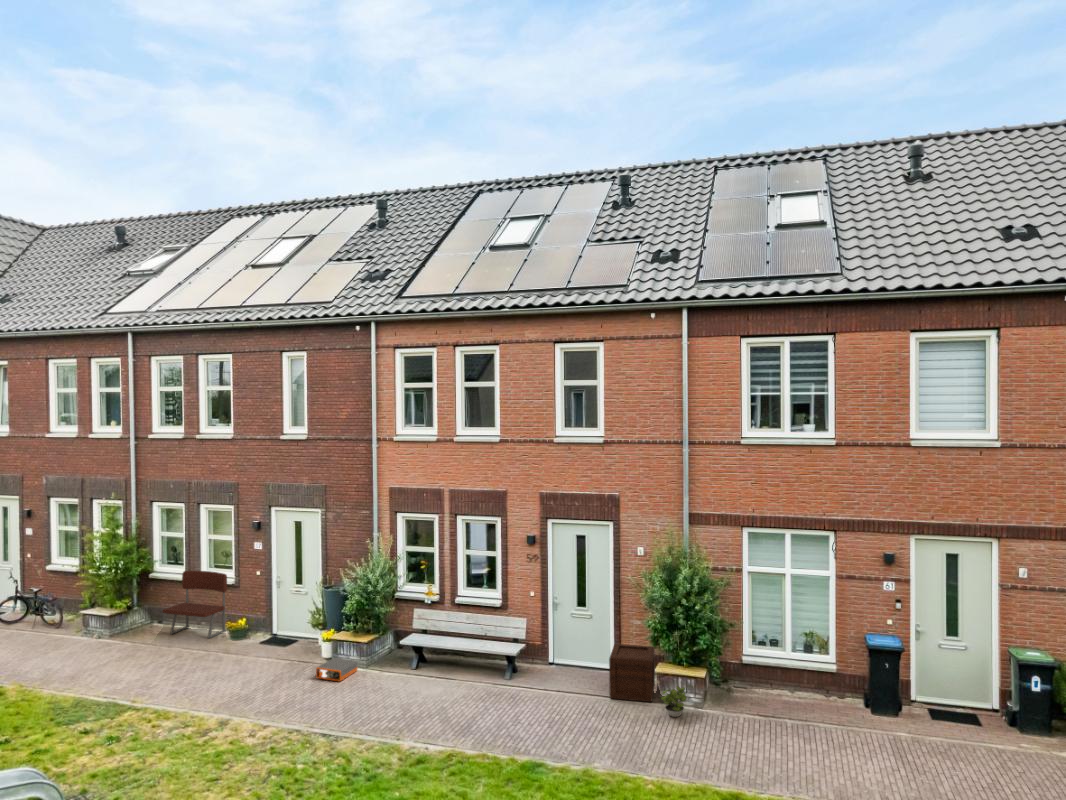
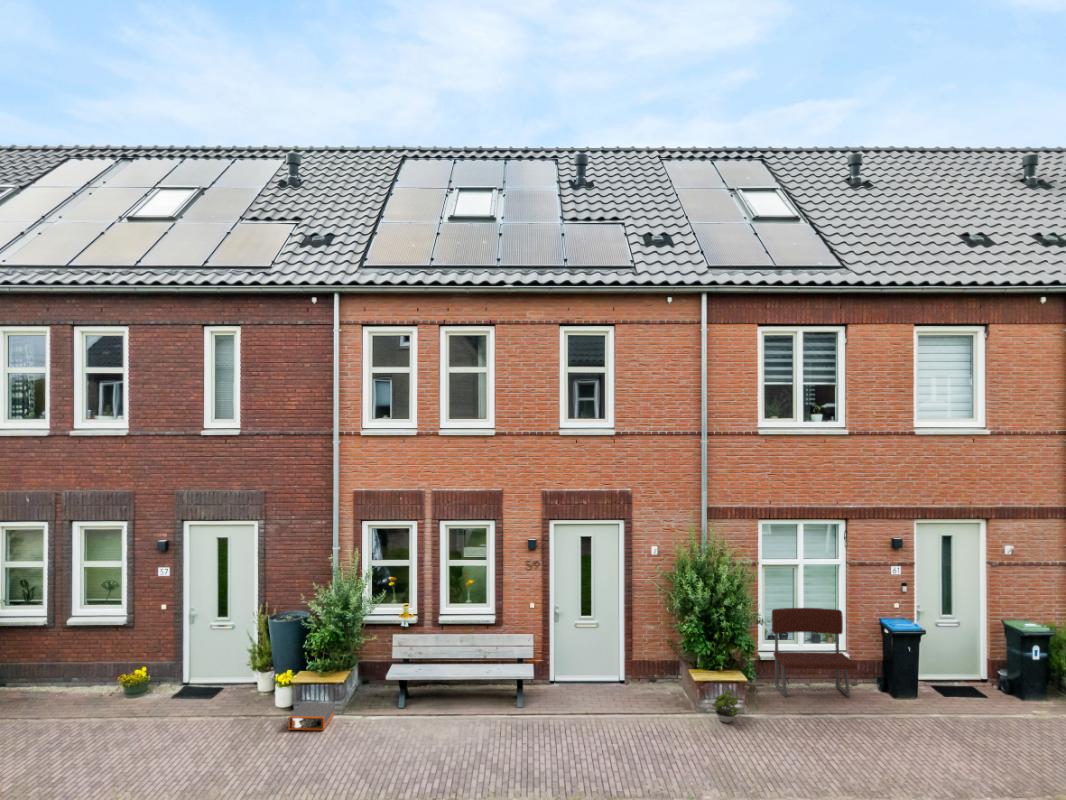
bench: present [162,571,227,638] -> present [772,608,857,697]
wooden crate: present [609,644,655,702] -> none [638,651,693,712]

